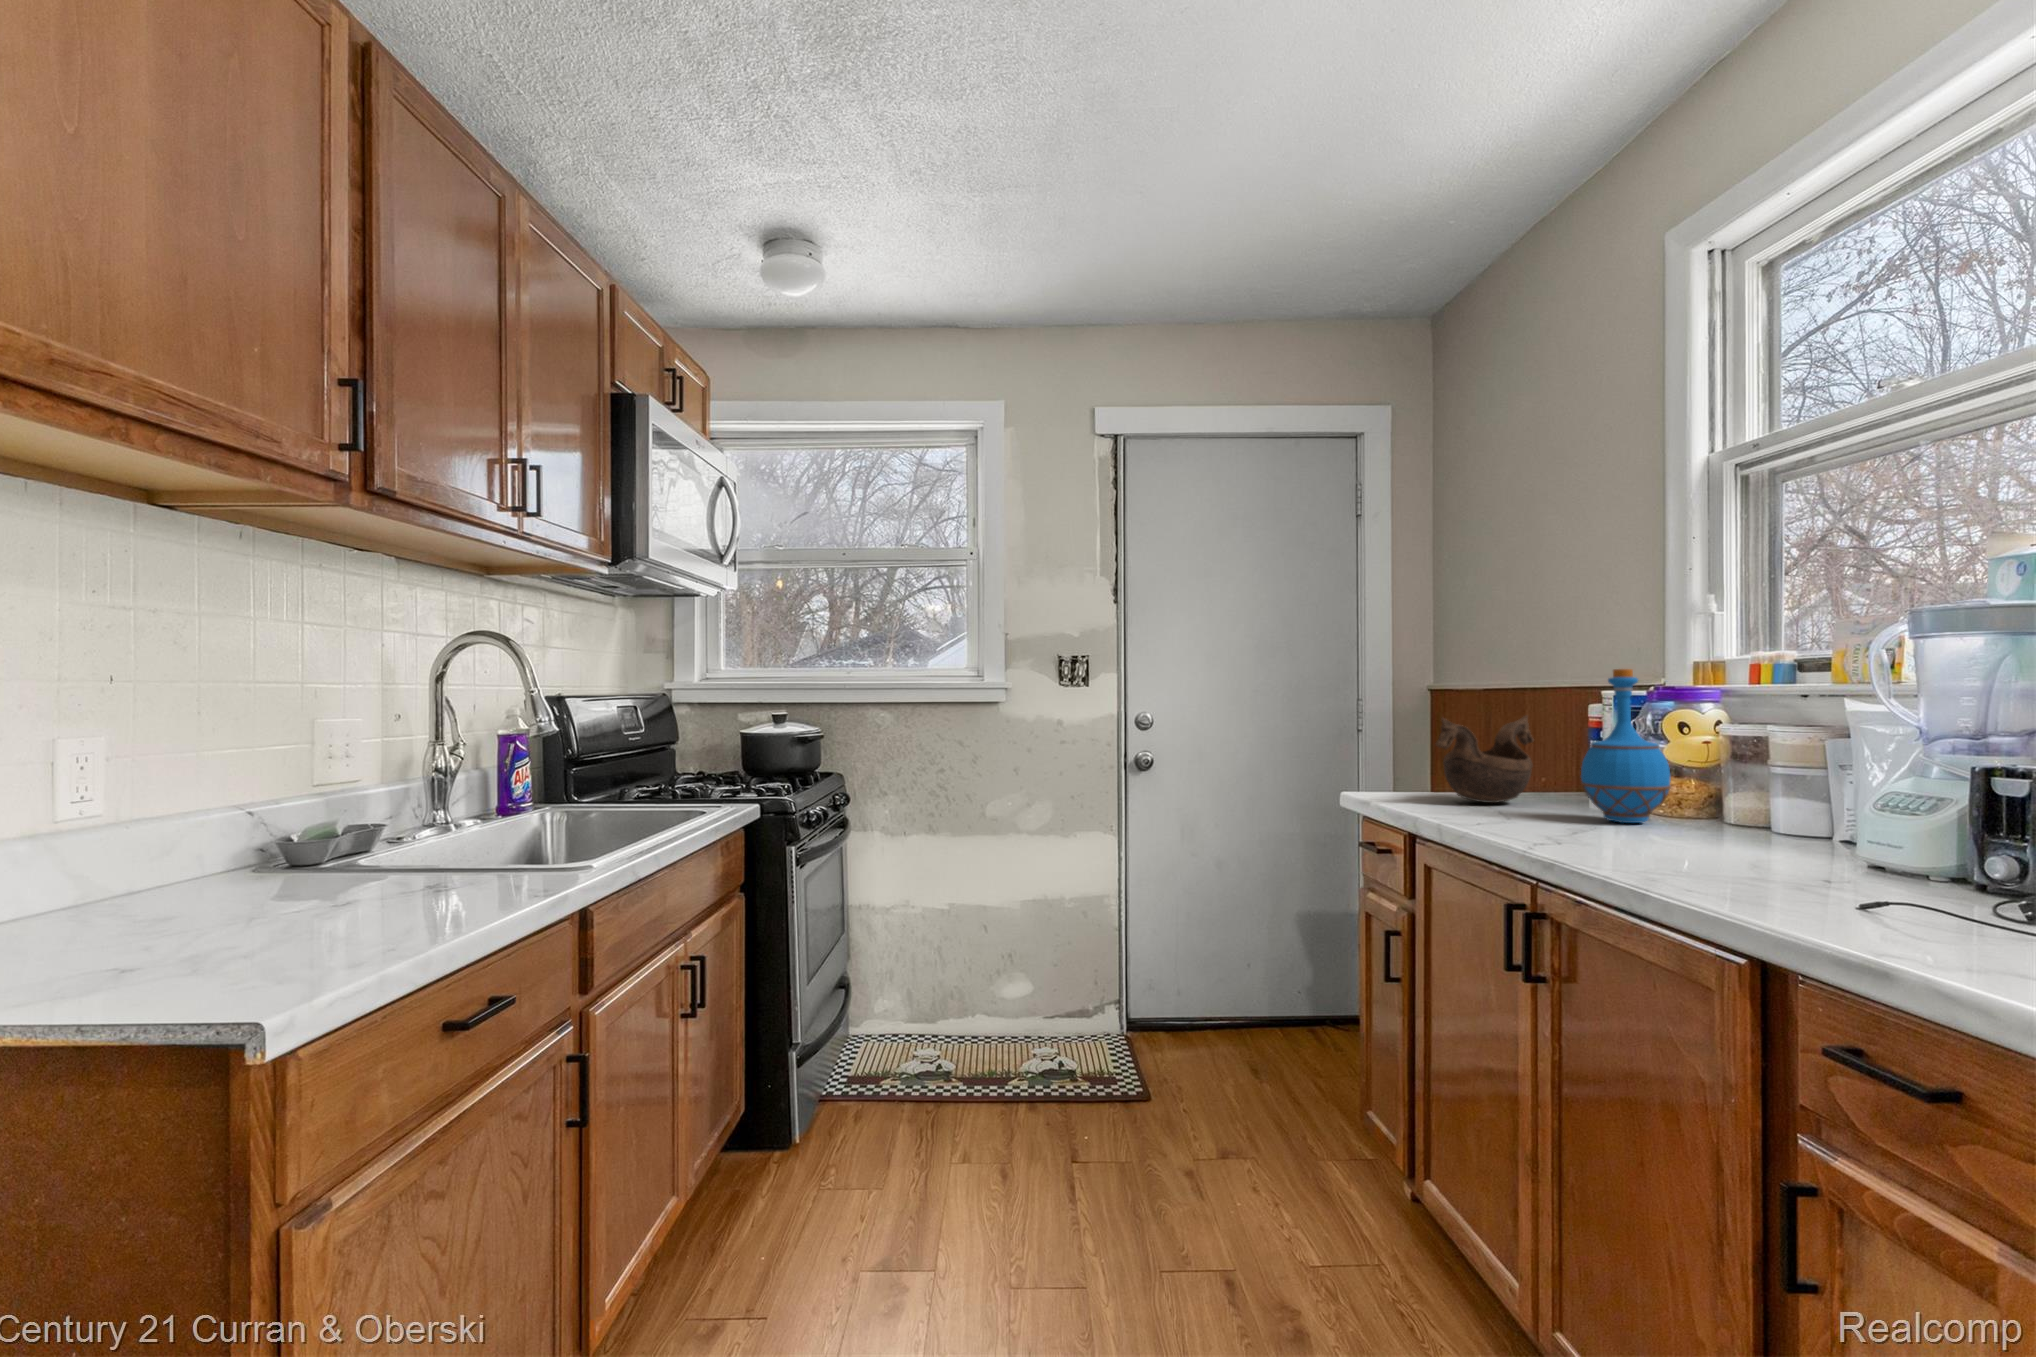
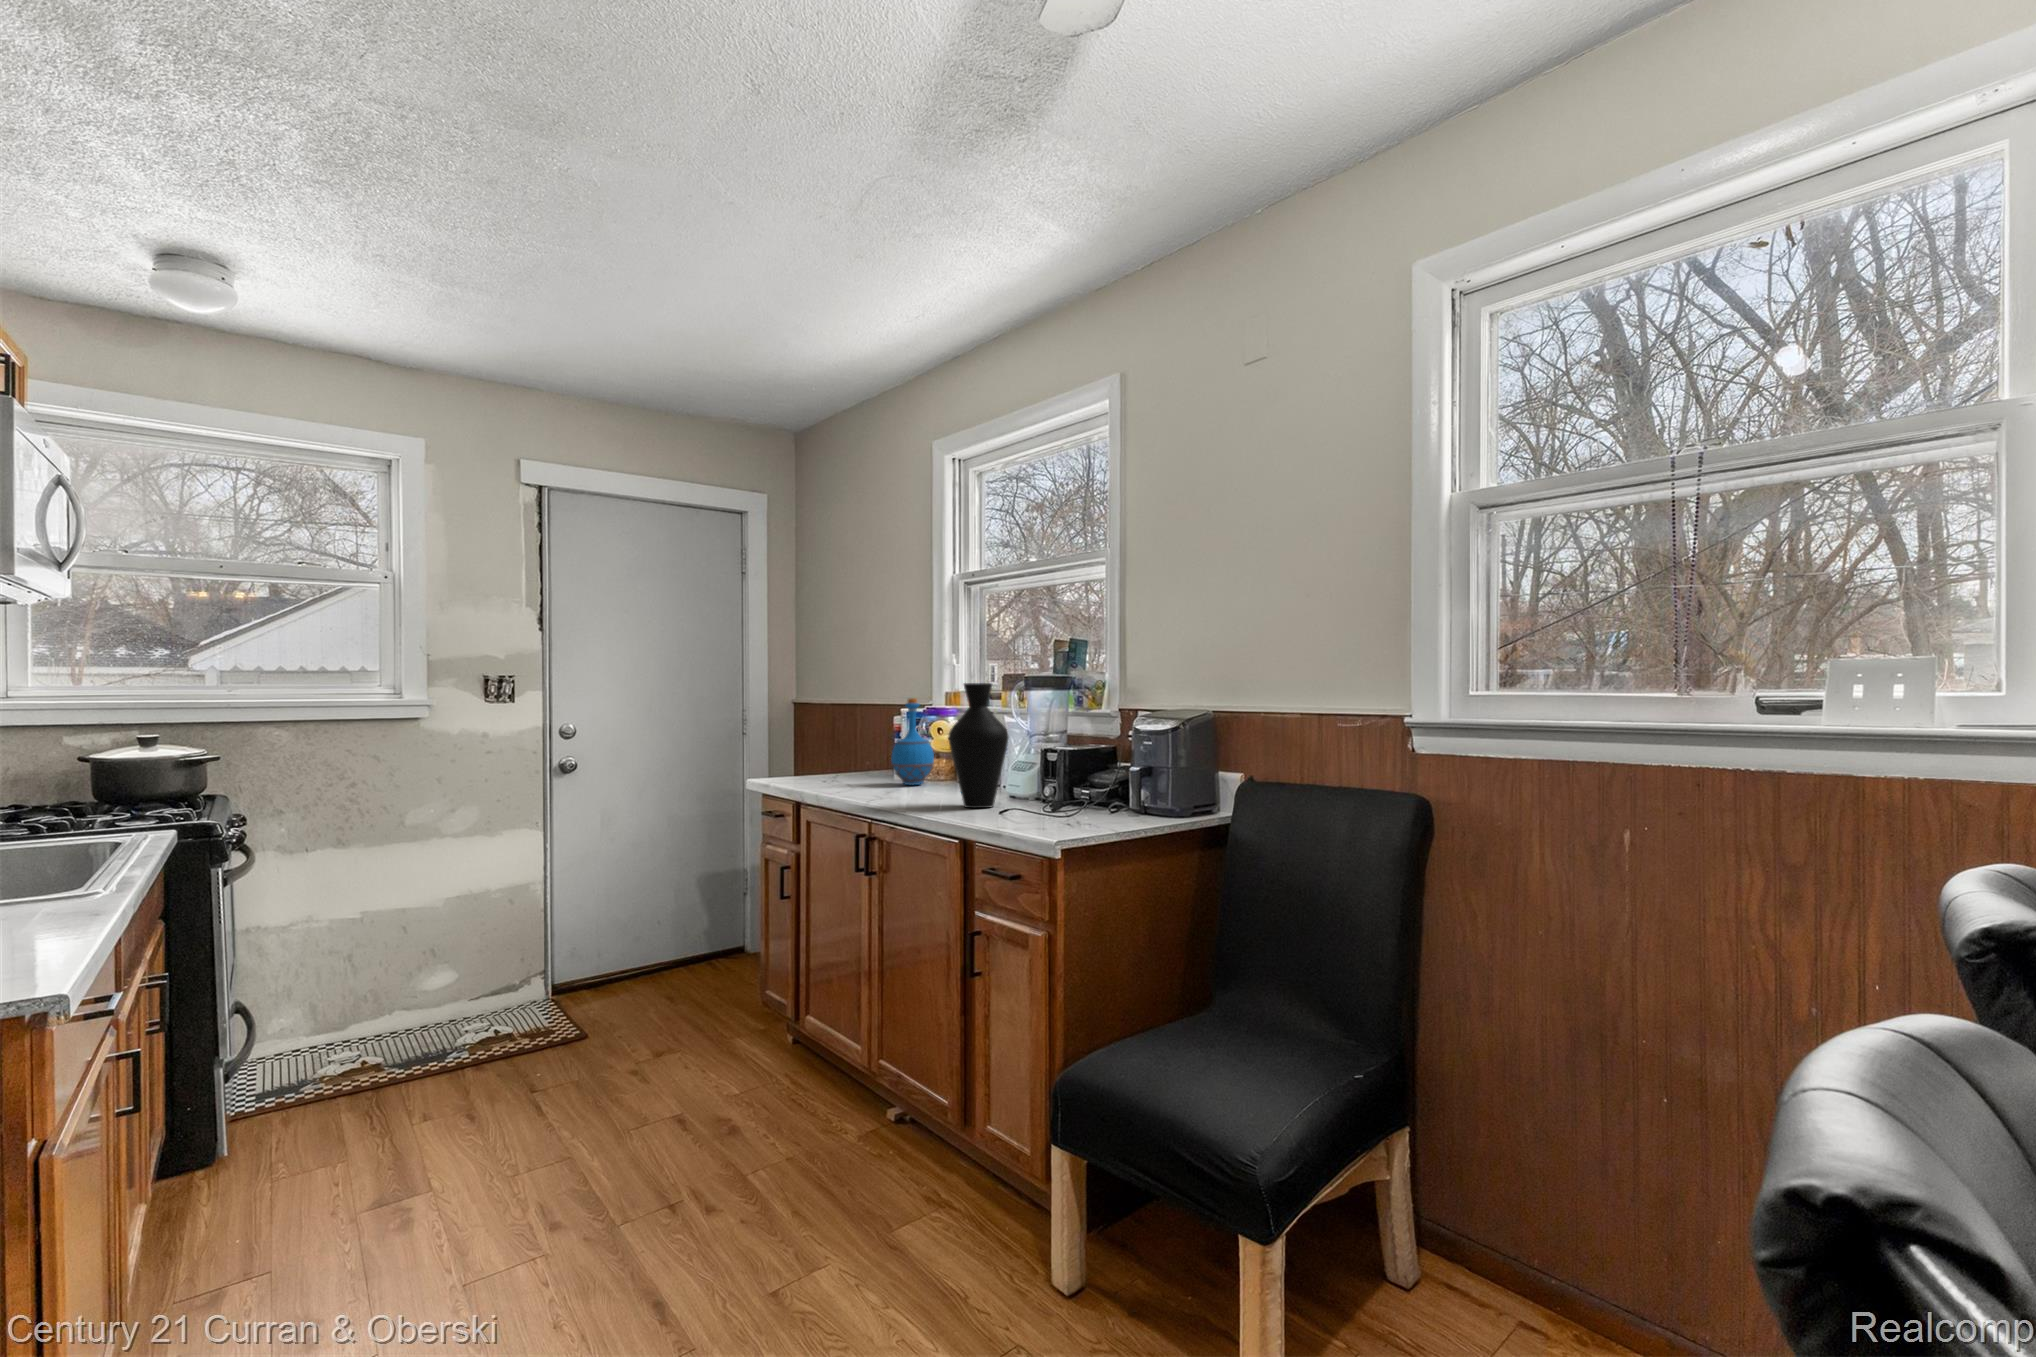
vase: none [1707,617,1875,892] -> present [948,683,1009,808]
decorative bowl: present [1436,715,1534,803] -> none [811,724,864,780]

